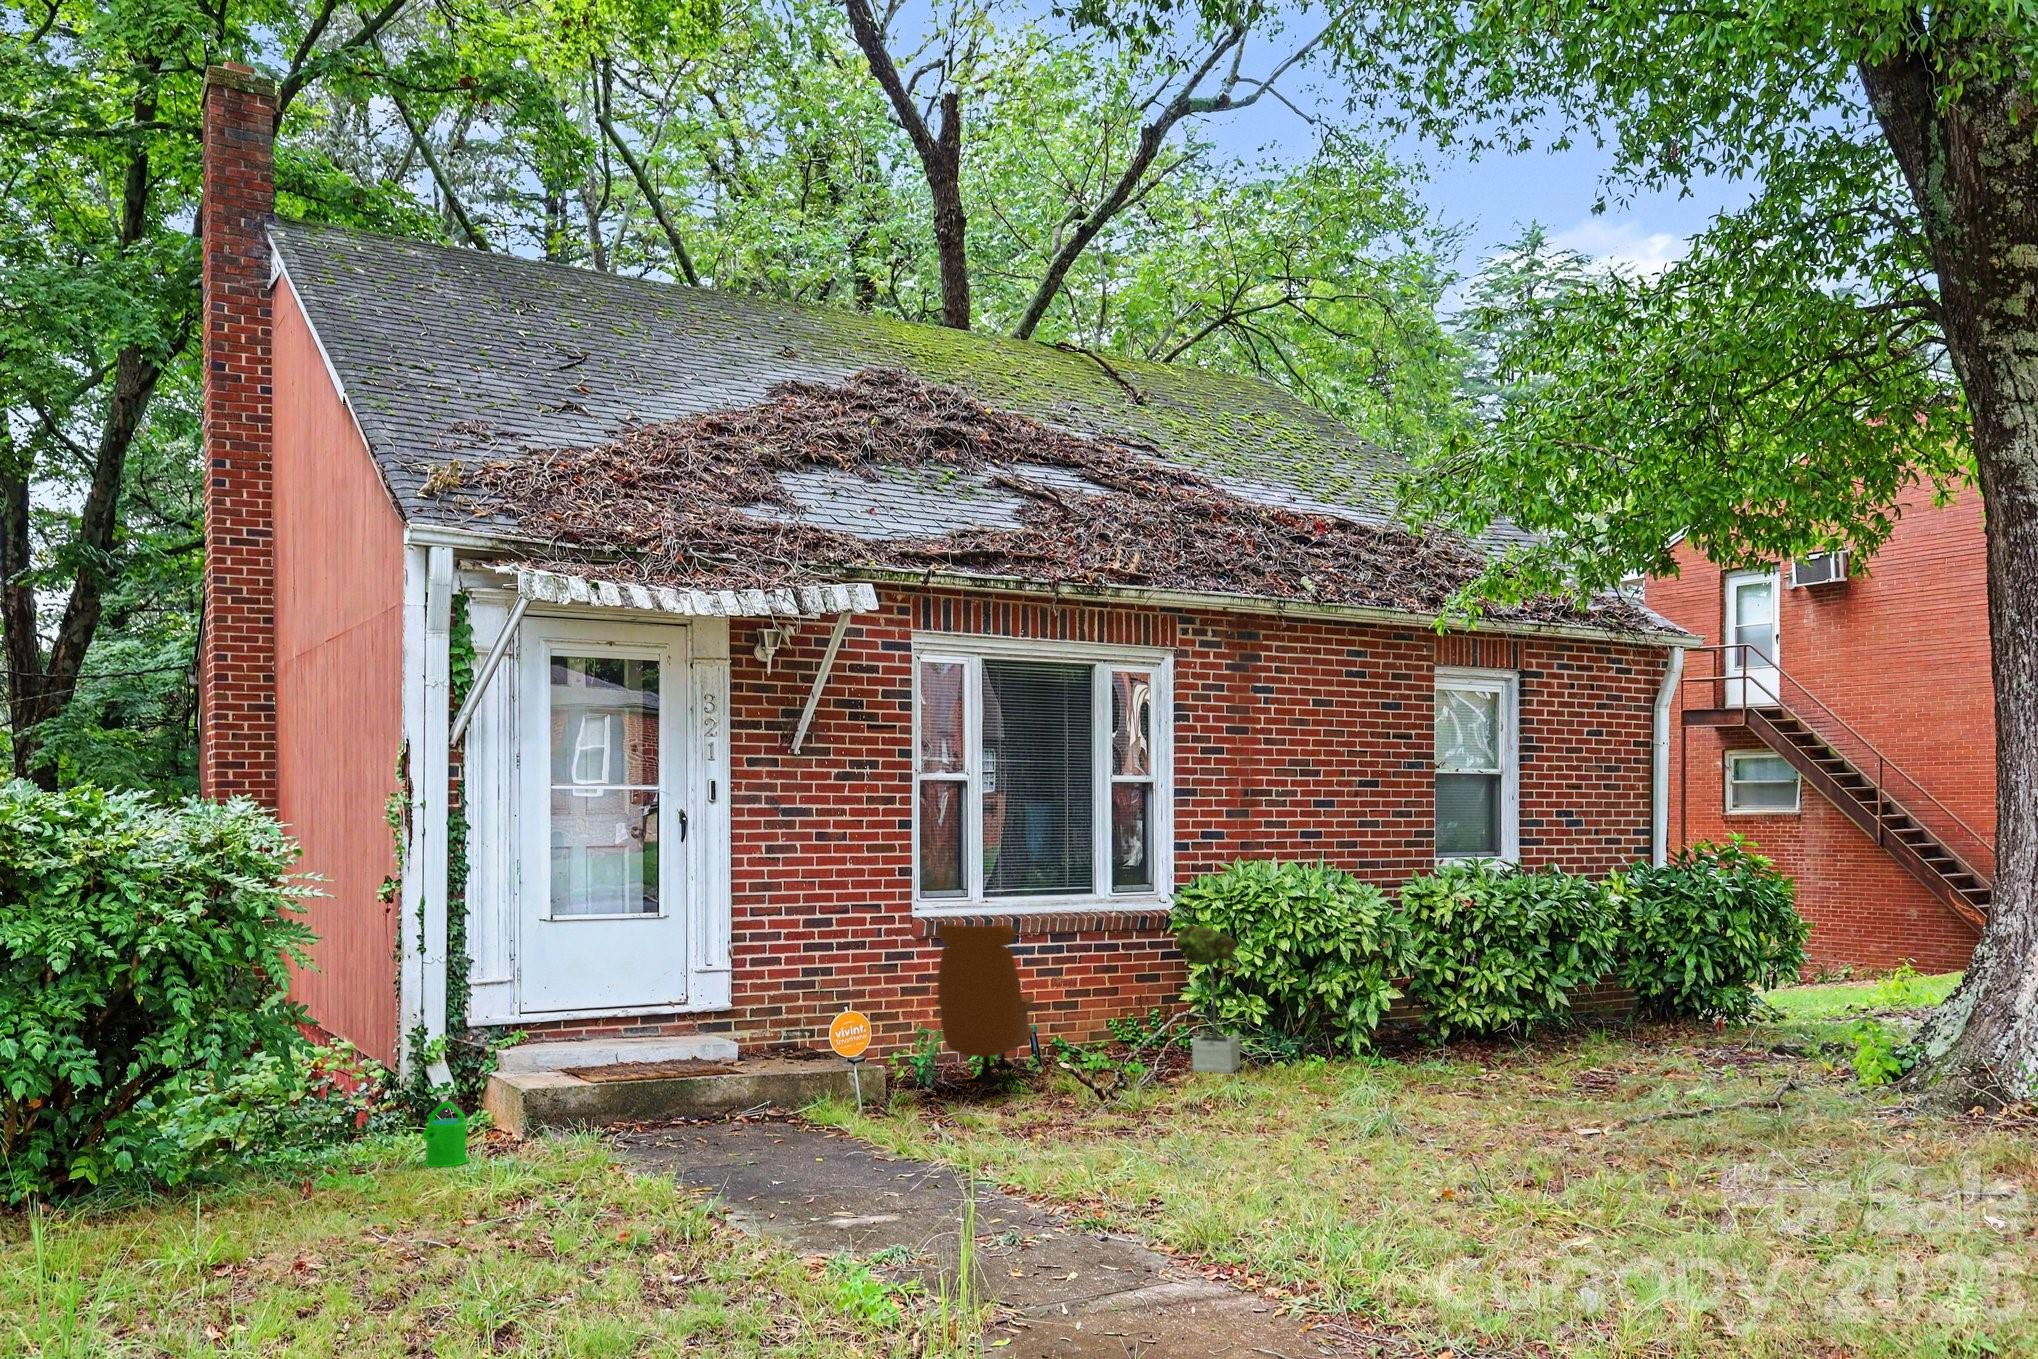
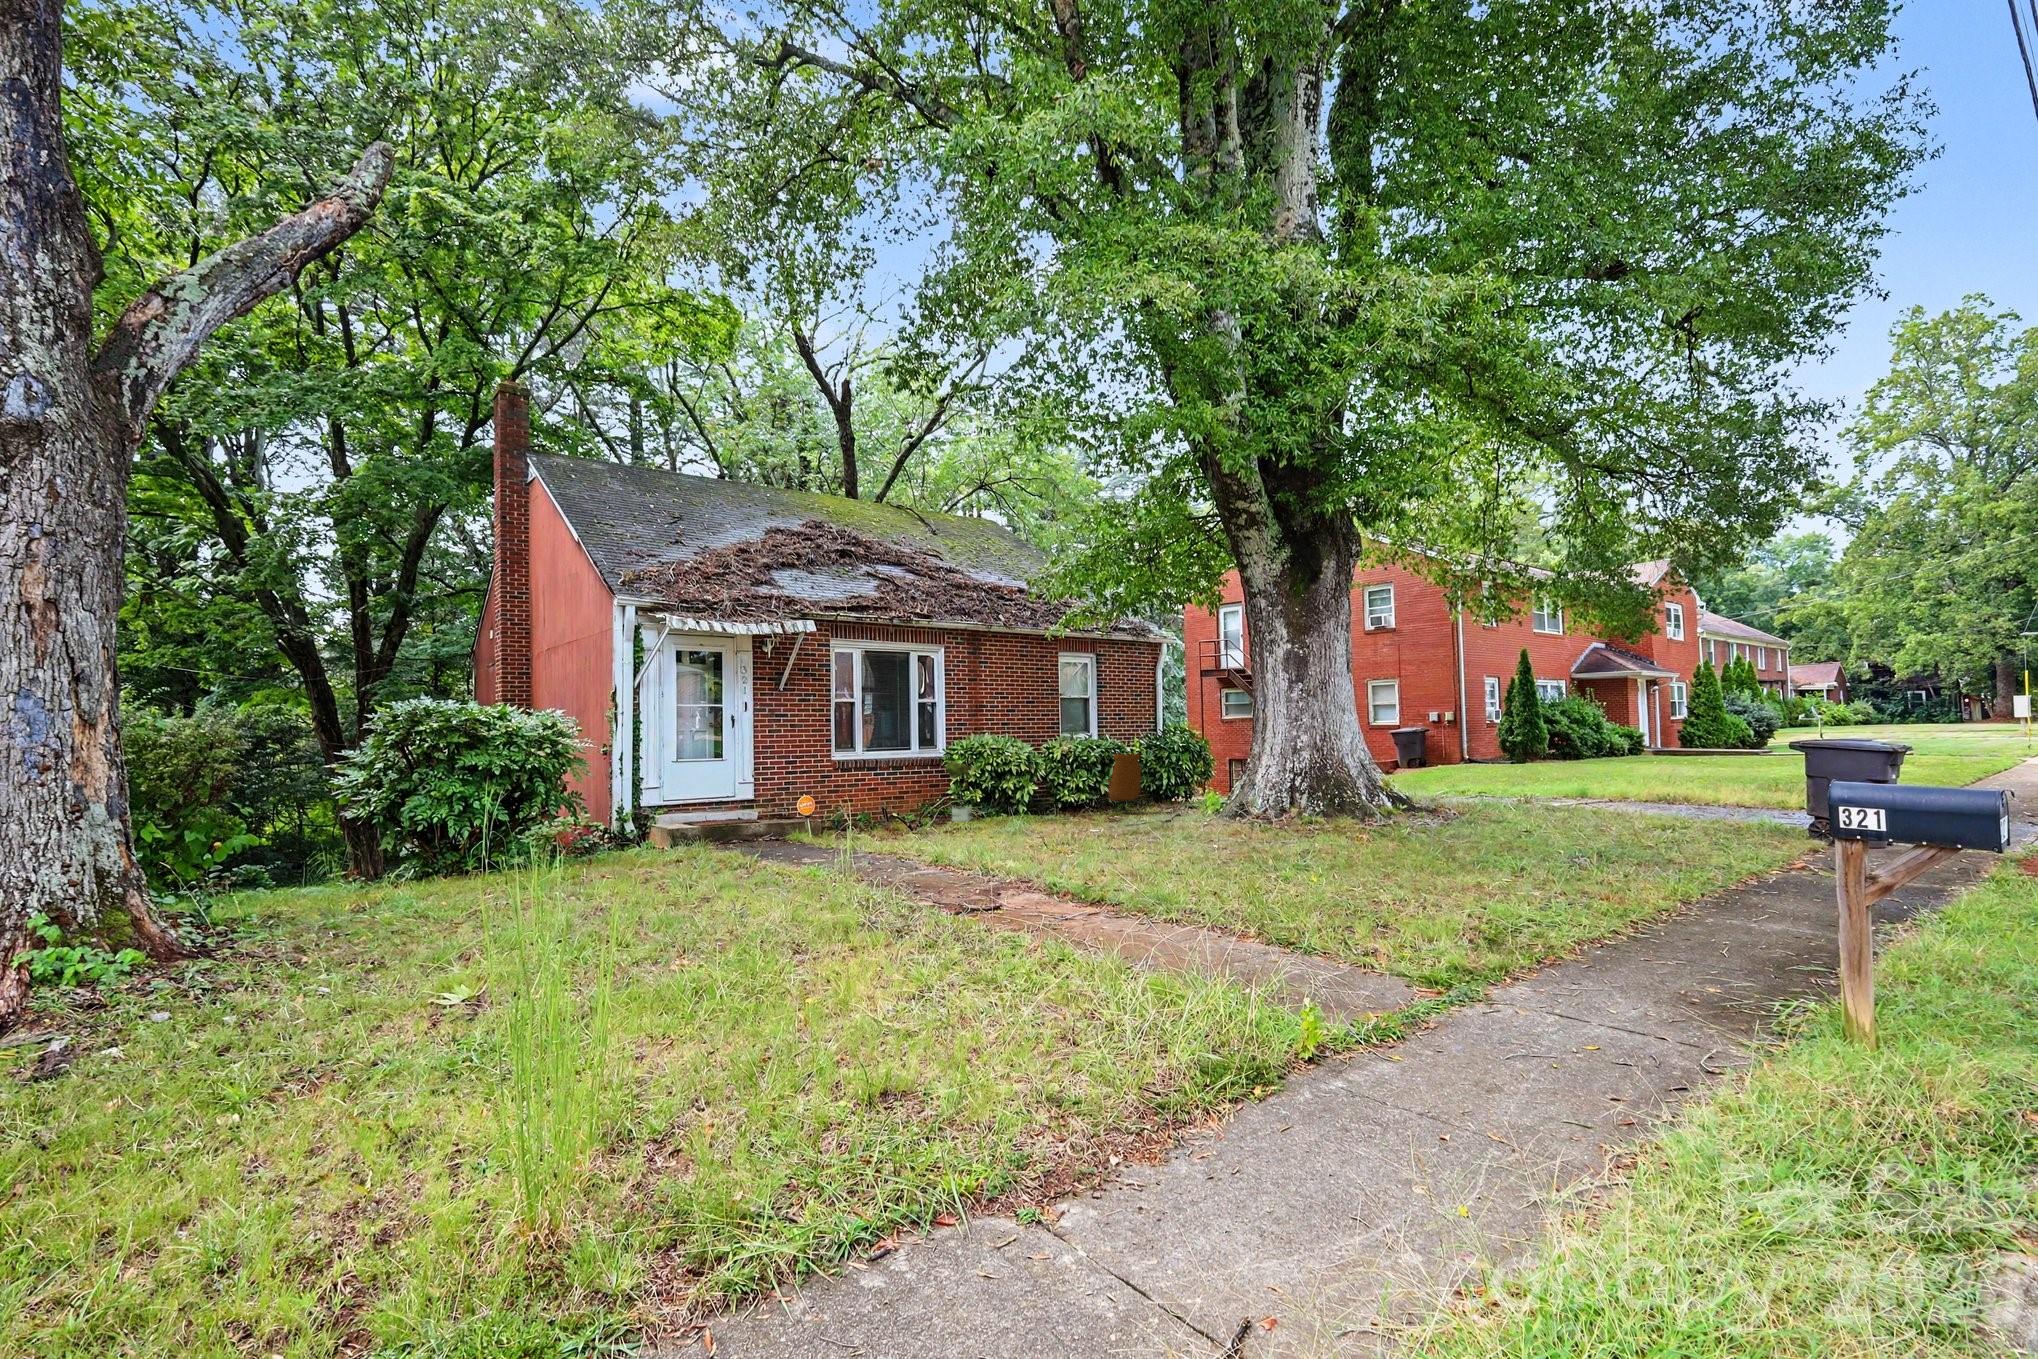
lounge chair: present [934,924,1039,1100] -> present [1107,753,1141,813]
watering can: present [422,1101,469,1167] -> none [632,829,652,855]

